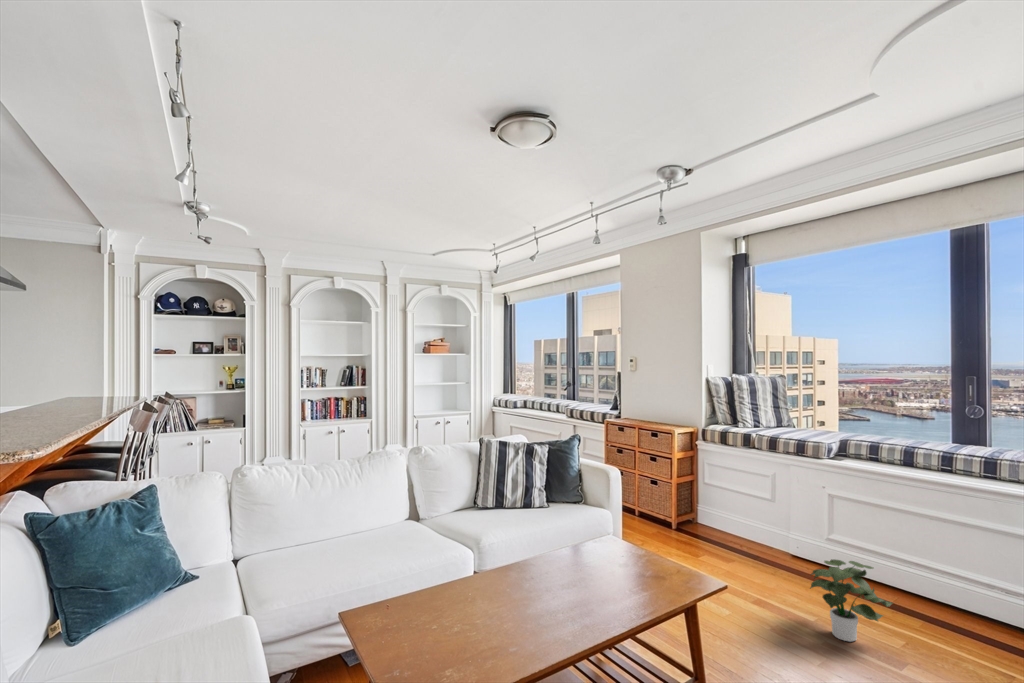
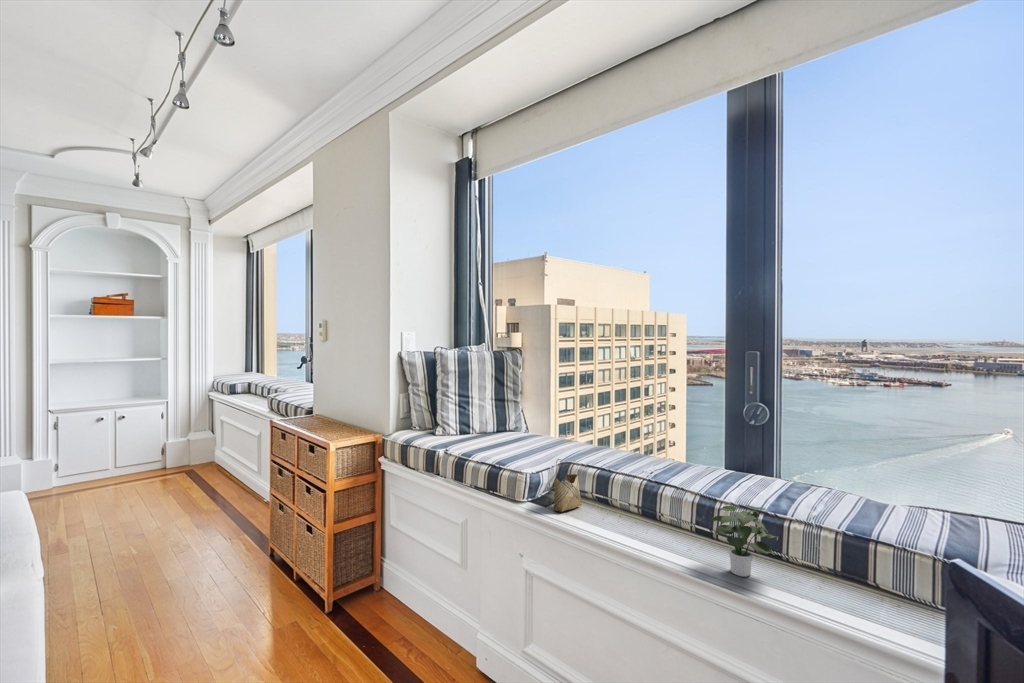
woven basket: none [666,491,700,545] -> present [554,459,582,512]

